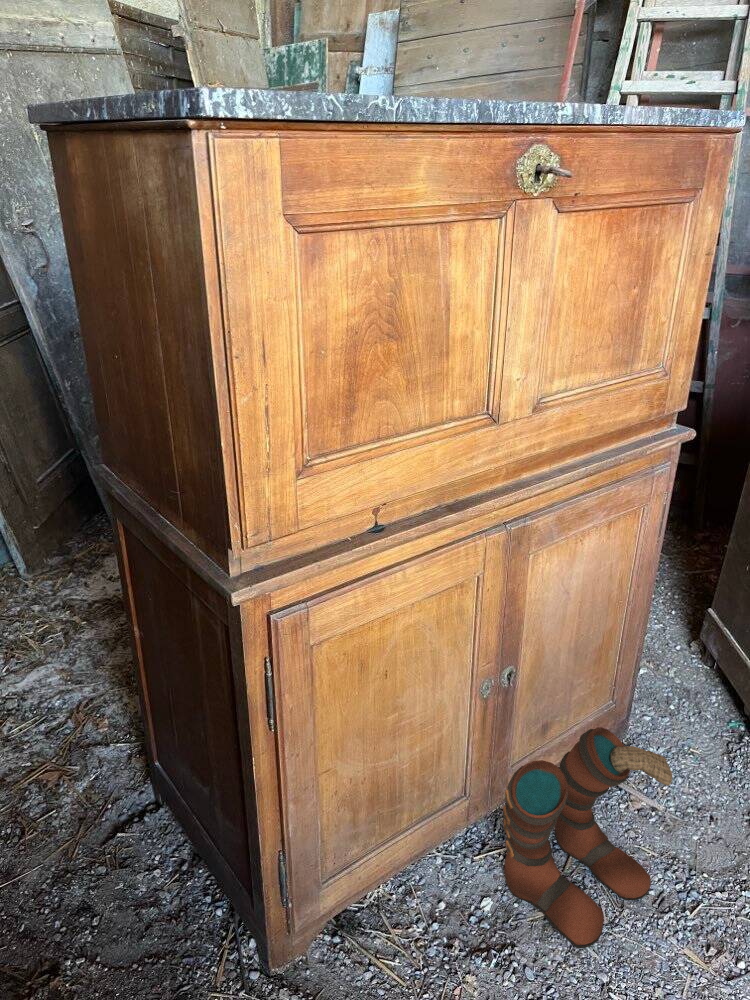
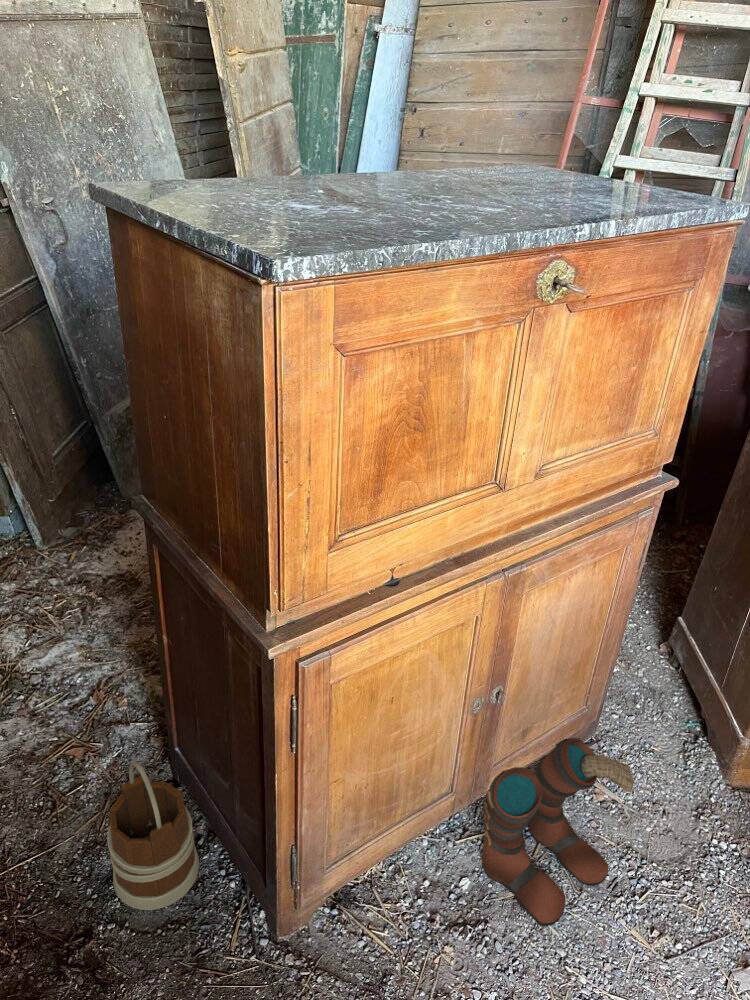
wooden bucket: none [75,768,183,946] -> present [107,762,199,910]

